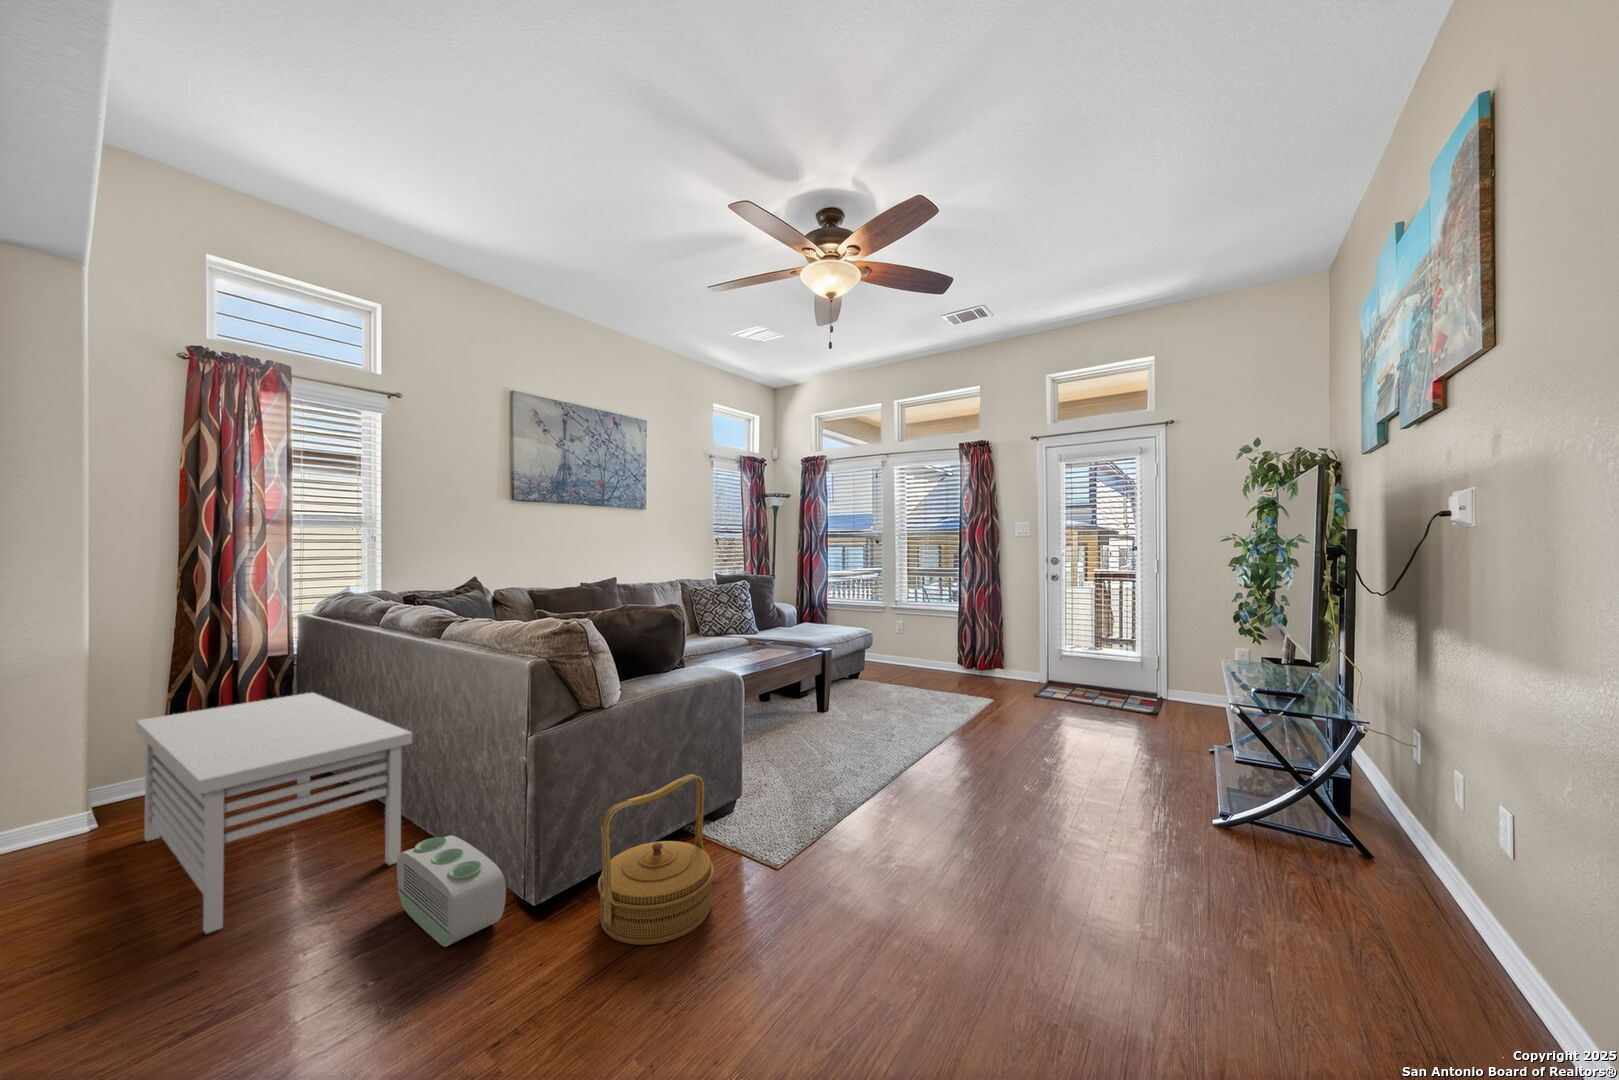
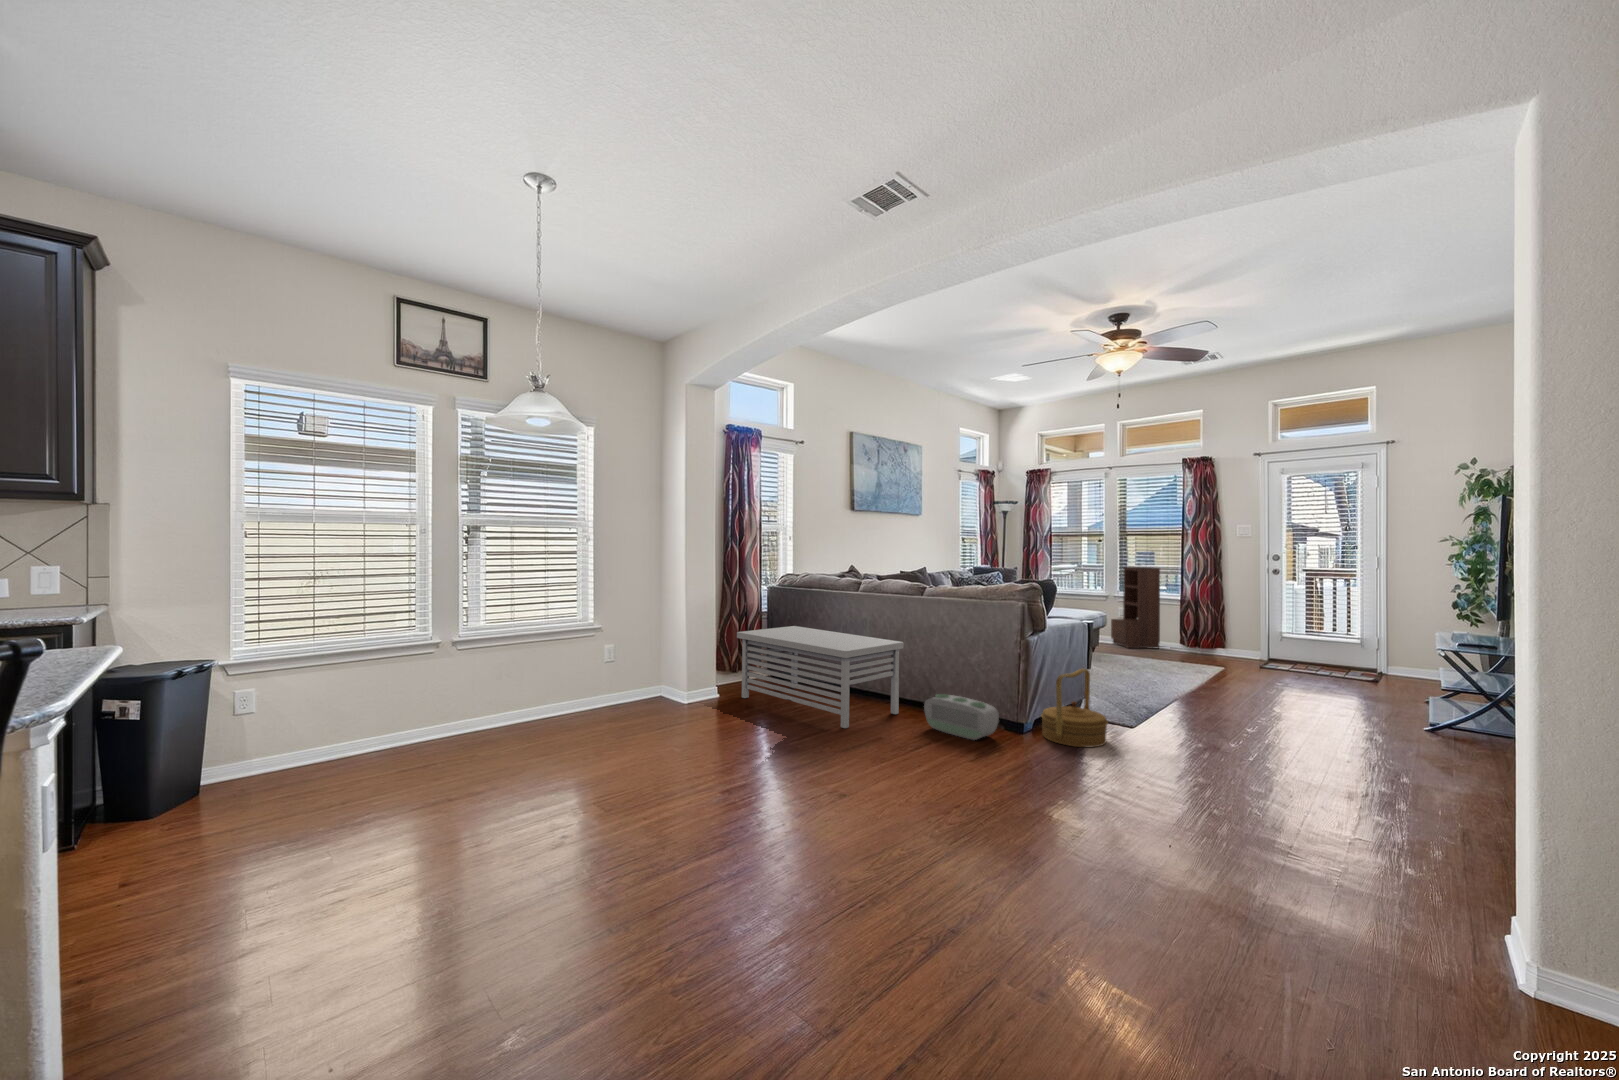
bookshelf: none [886,572,937,672] -> present [1111,567,1160,648]

